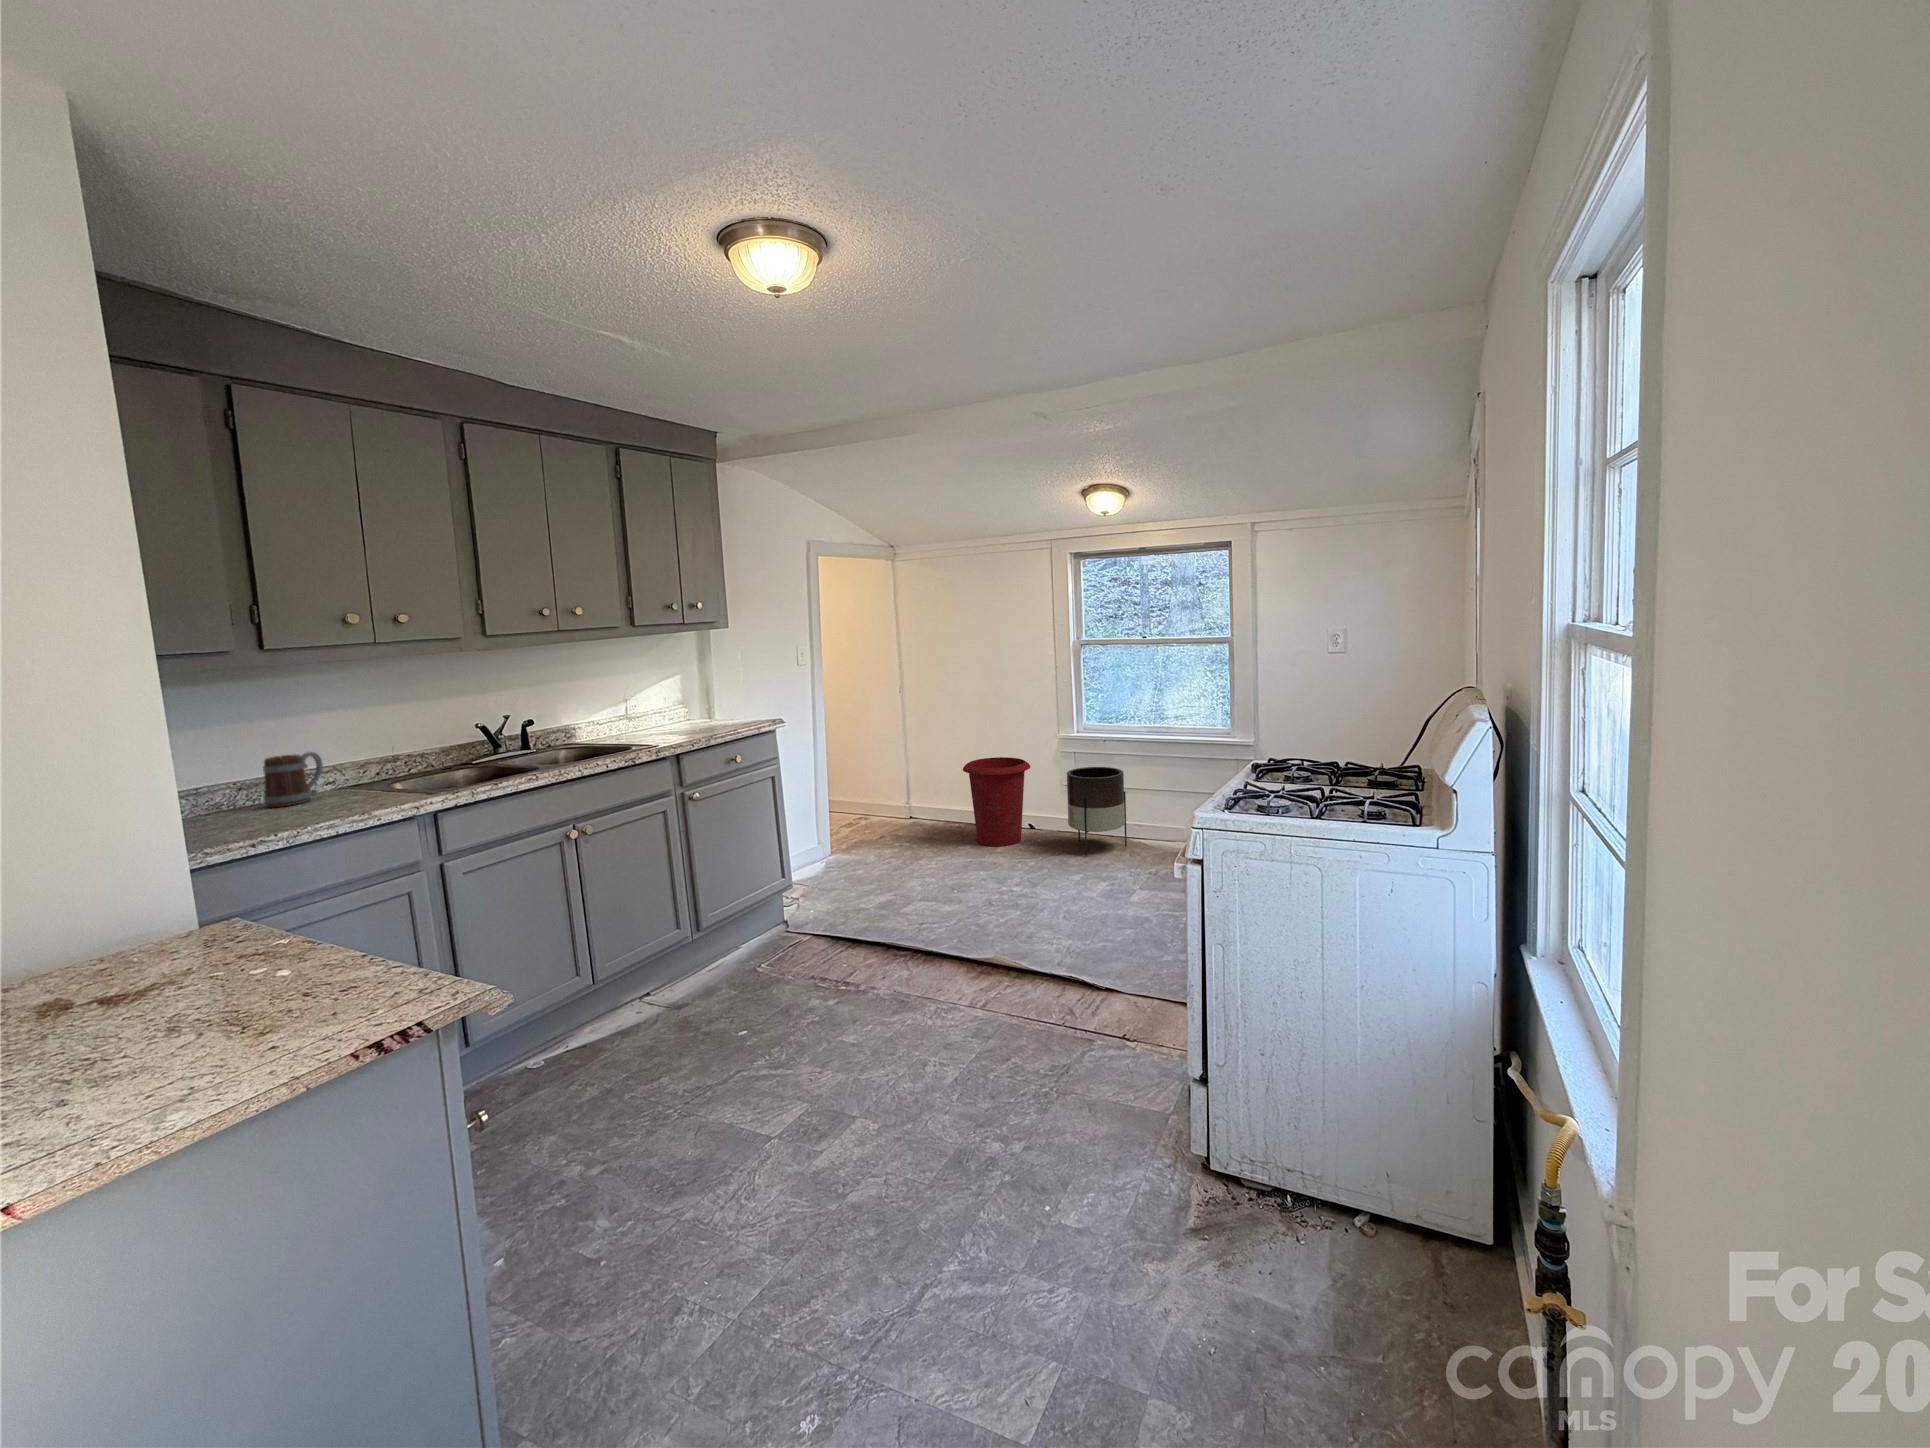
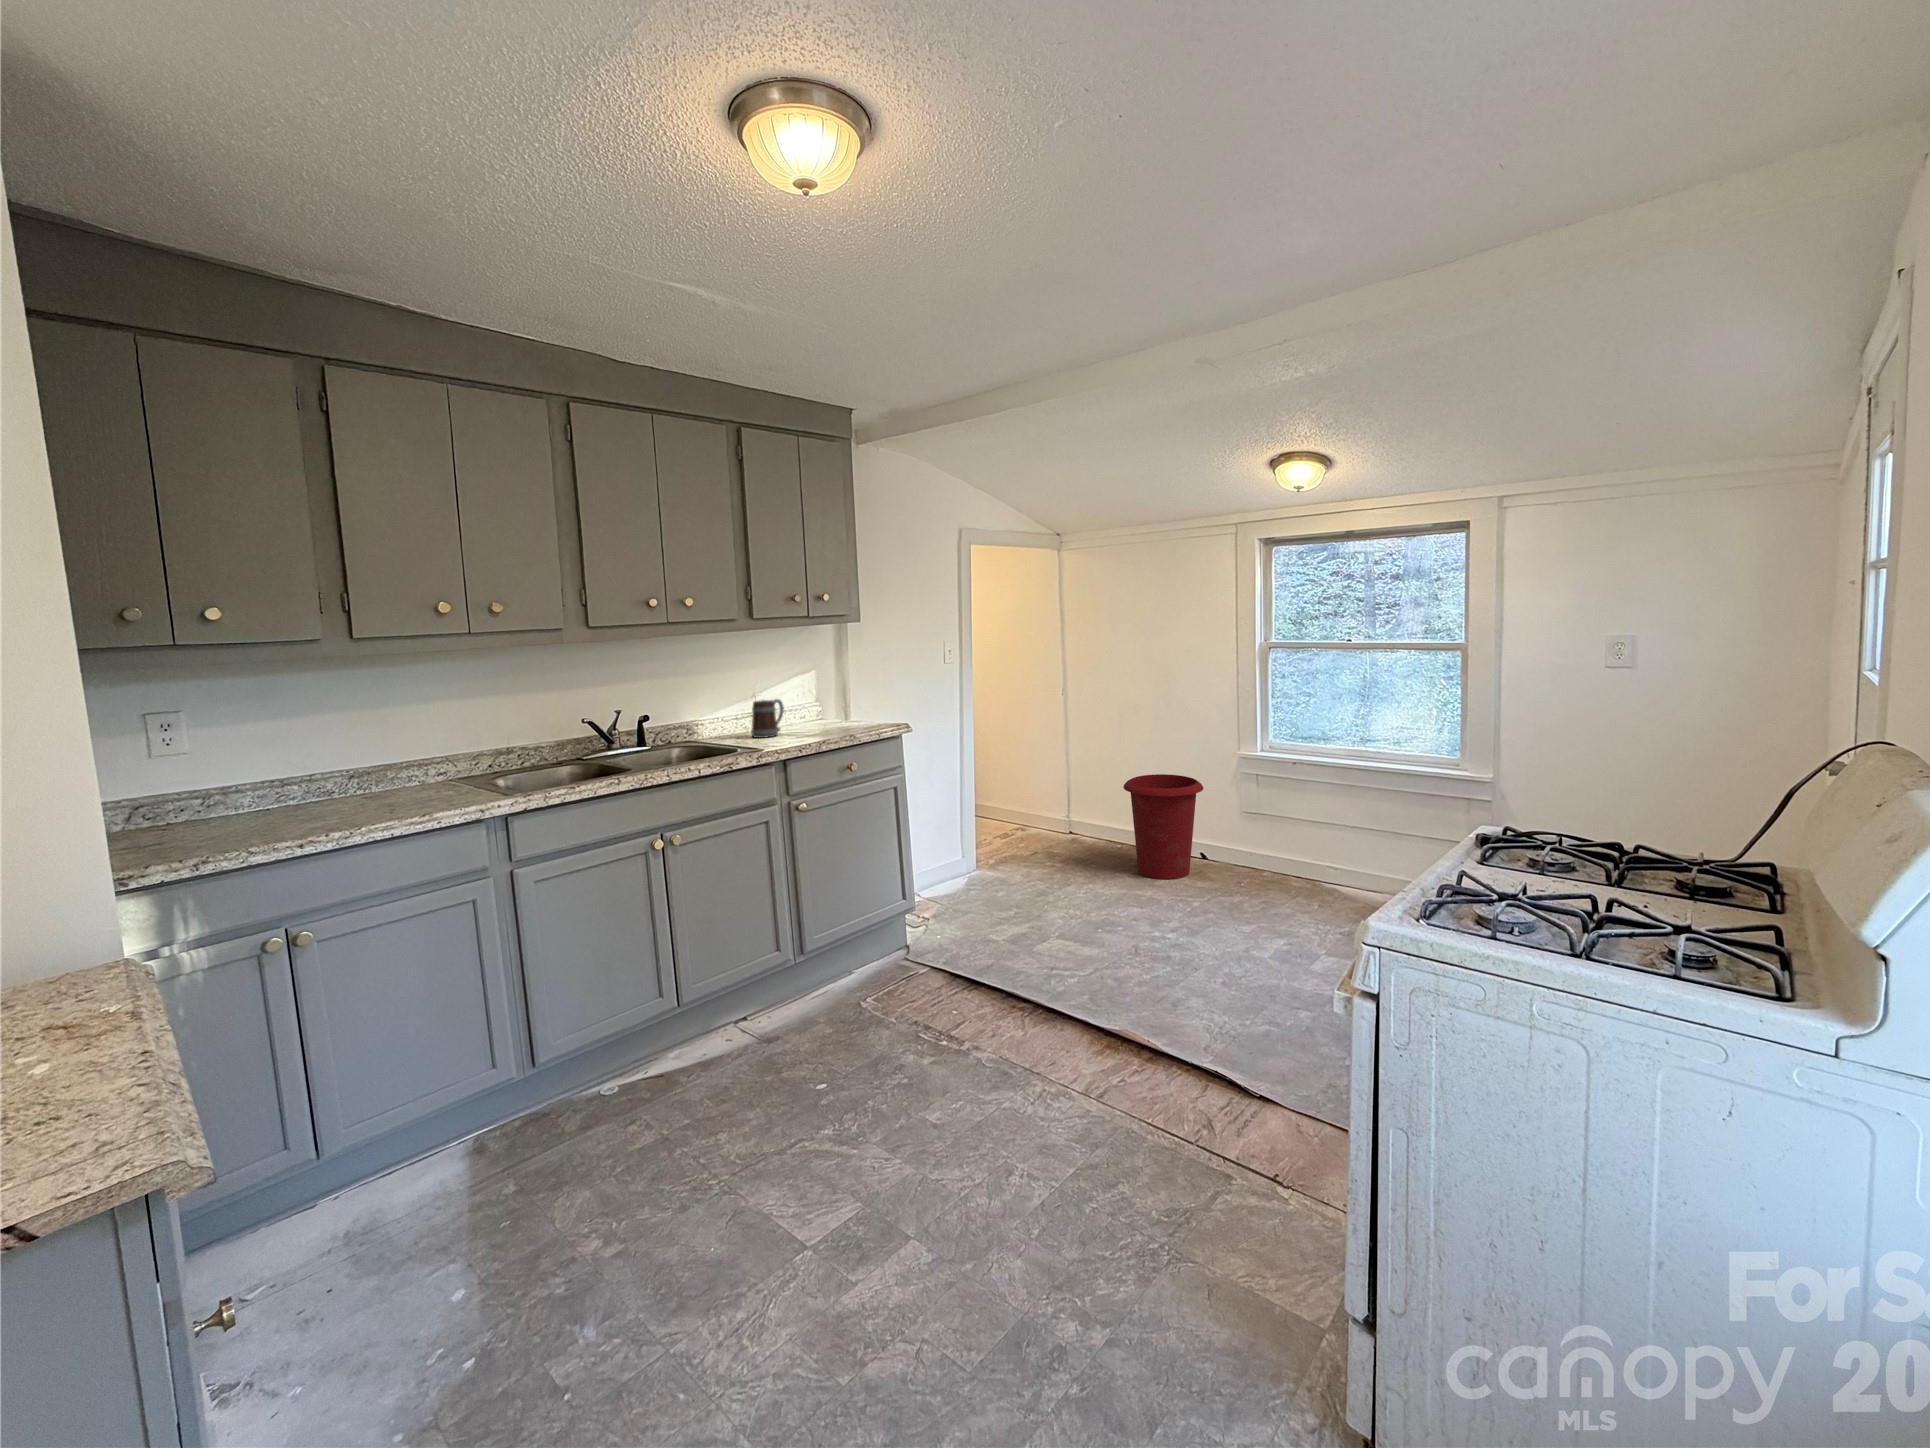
mug: present [263,752,323,807] -> present [751,699,784,738]
planter: present [1067,767,1127,856] -> none [1245,794,1319,903]

